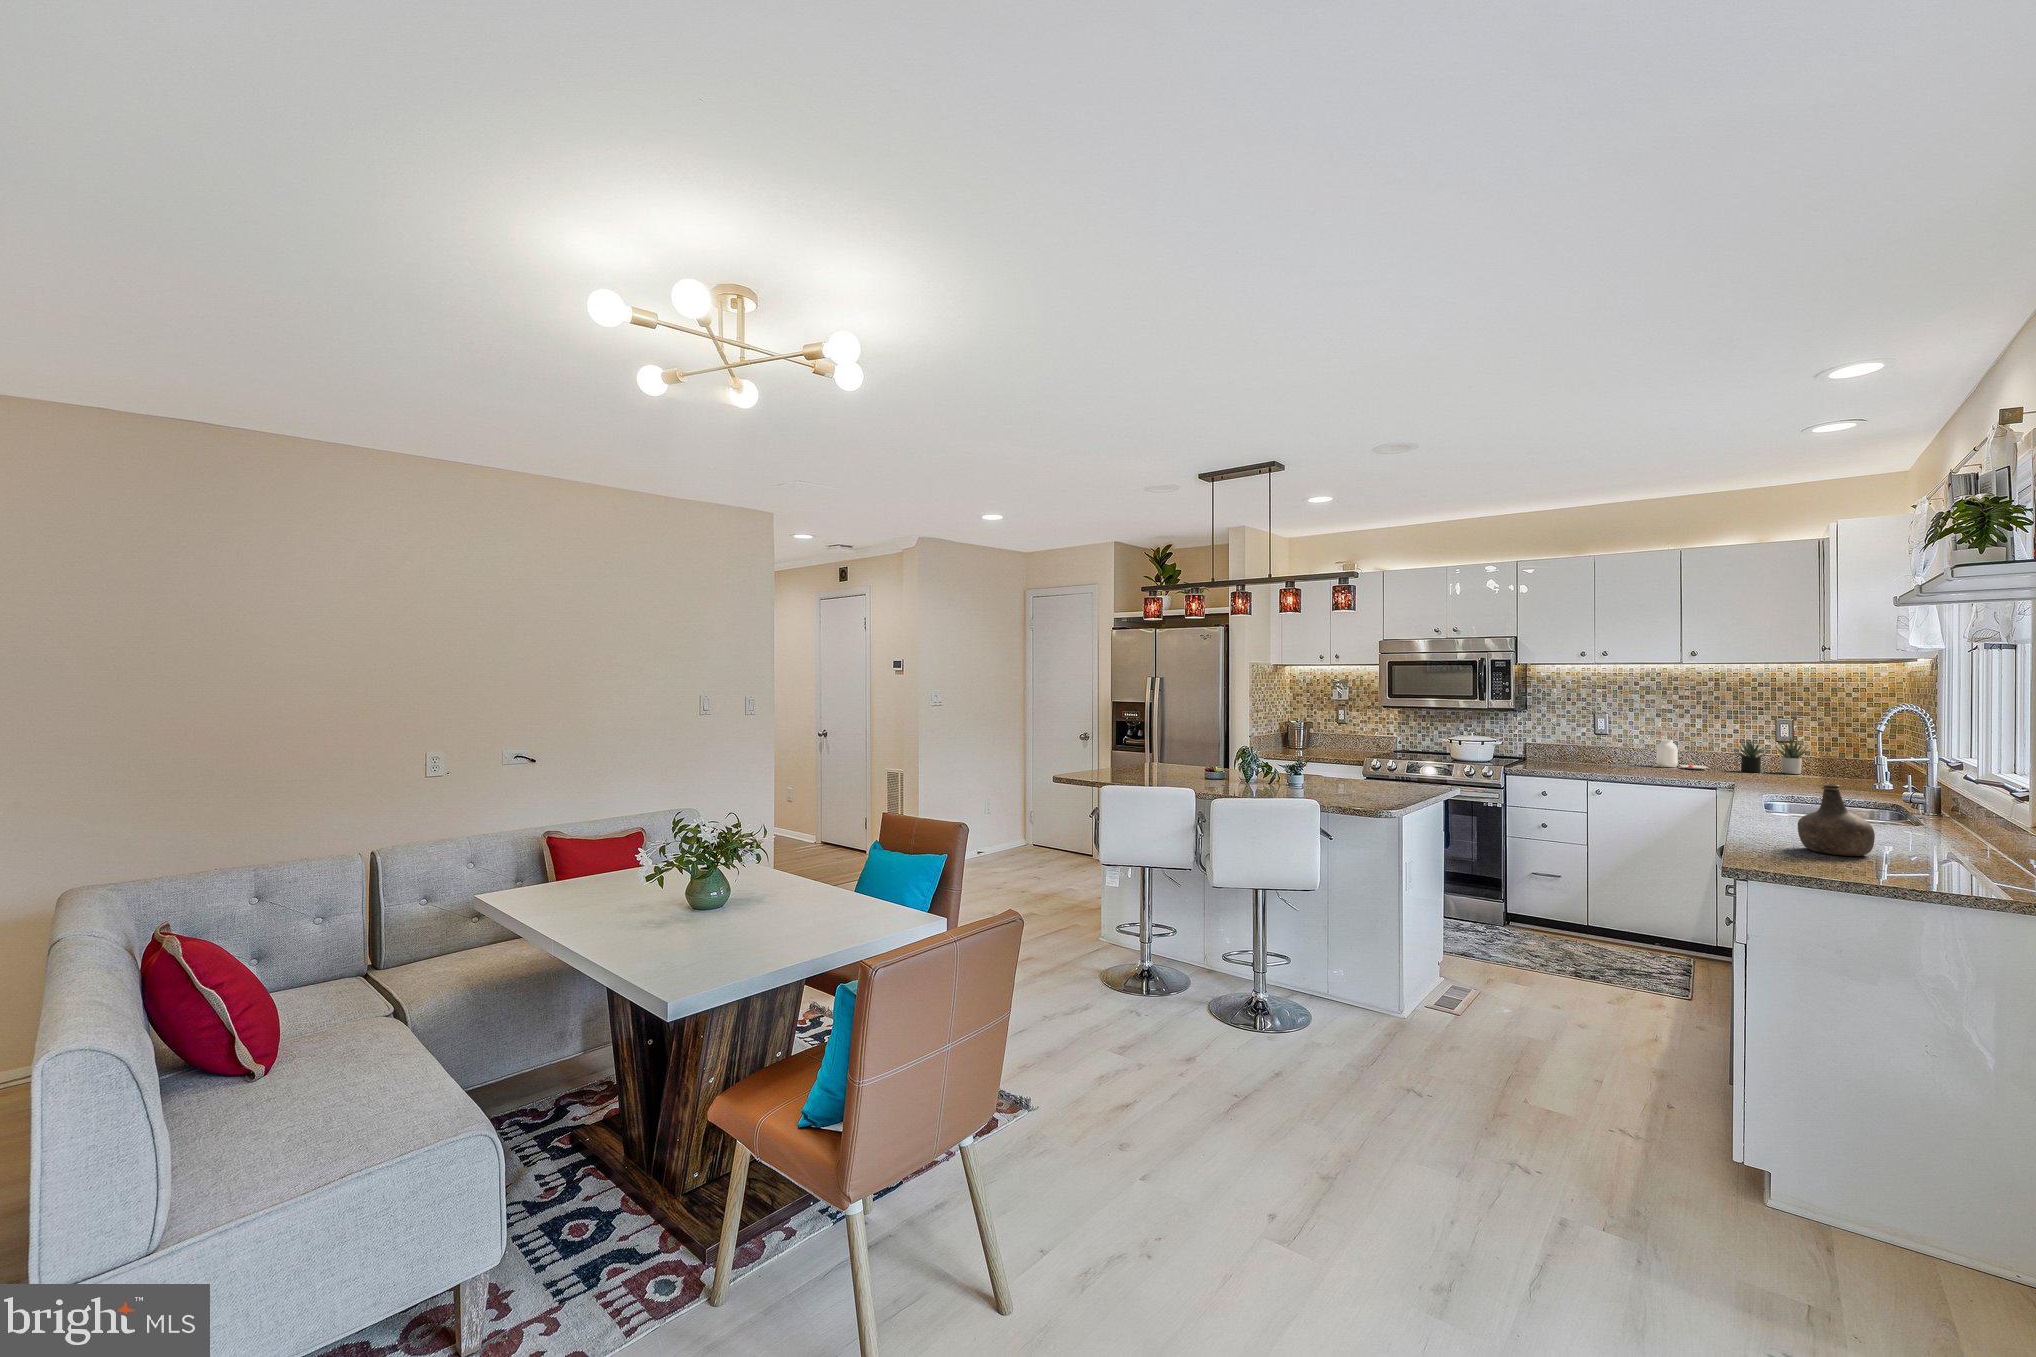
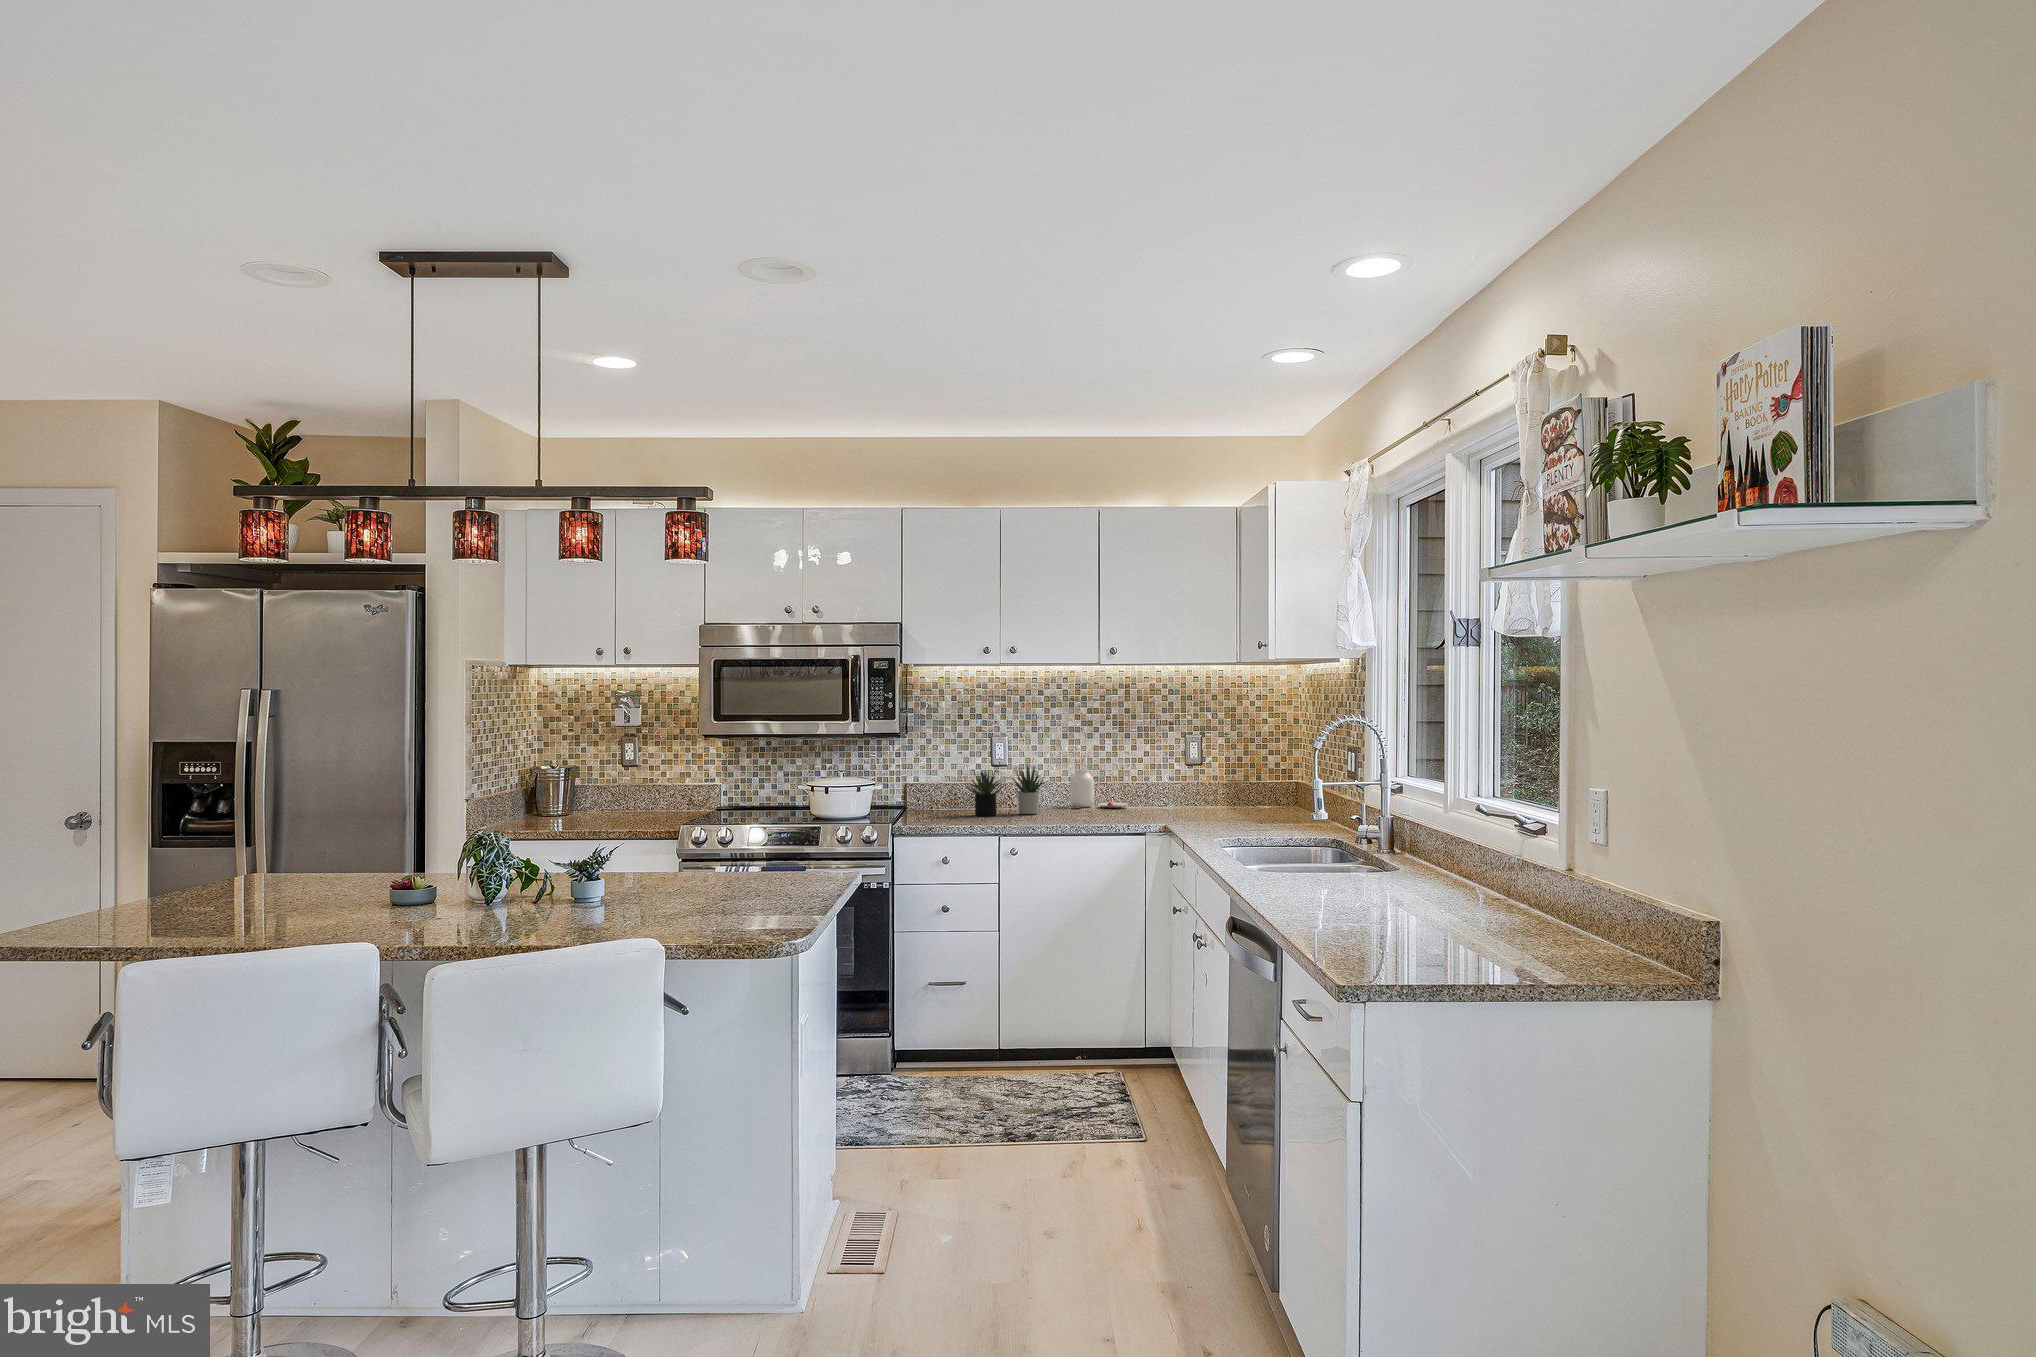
succulent plant: present [1733,738,1808,774] -> present [966,765,1048,816]
bottle: present [1798,784,1875,856] -> none [1434,838,1528,947]

